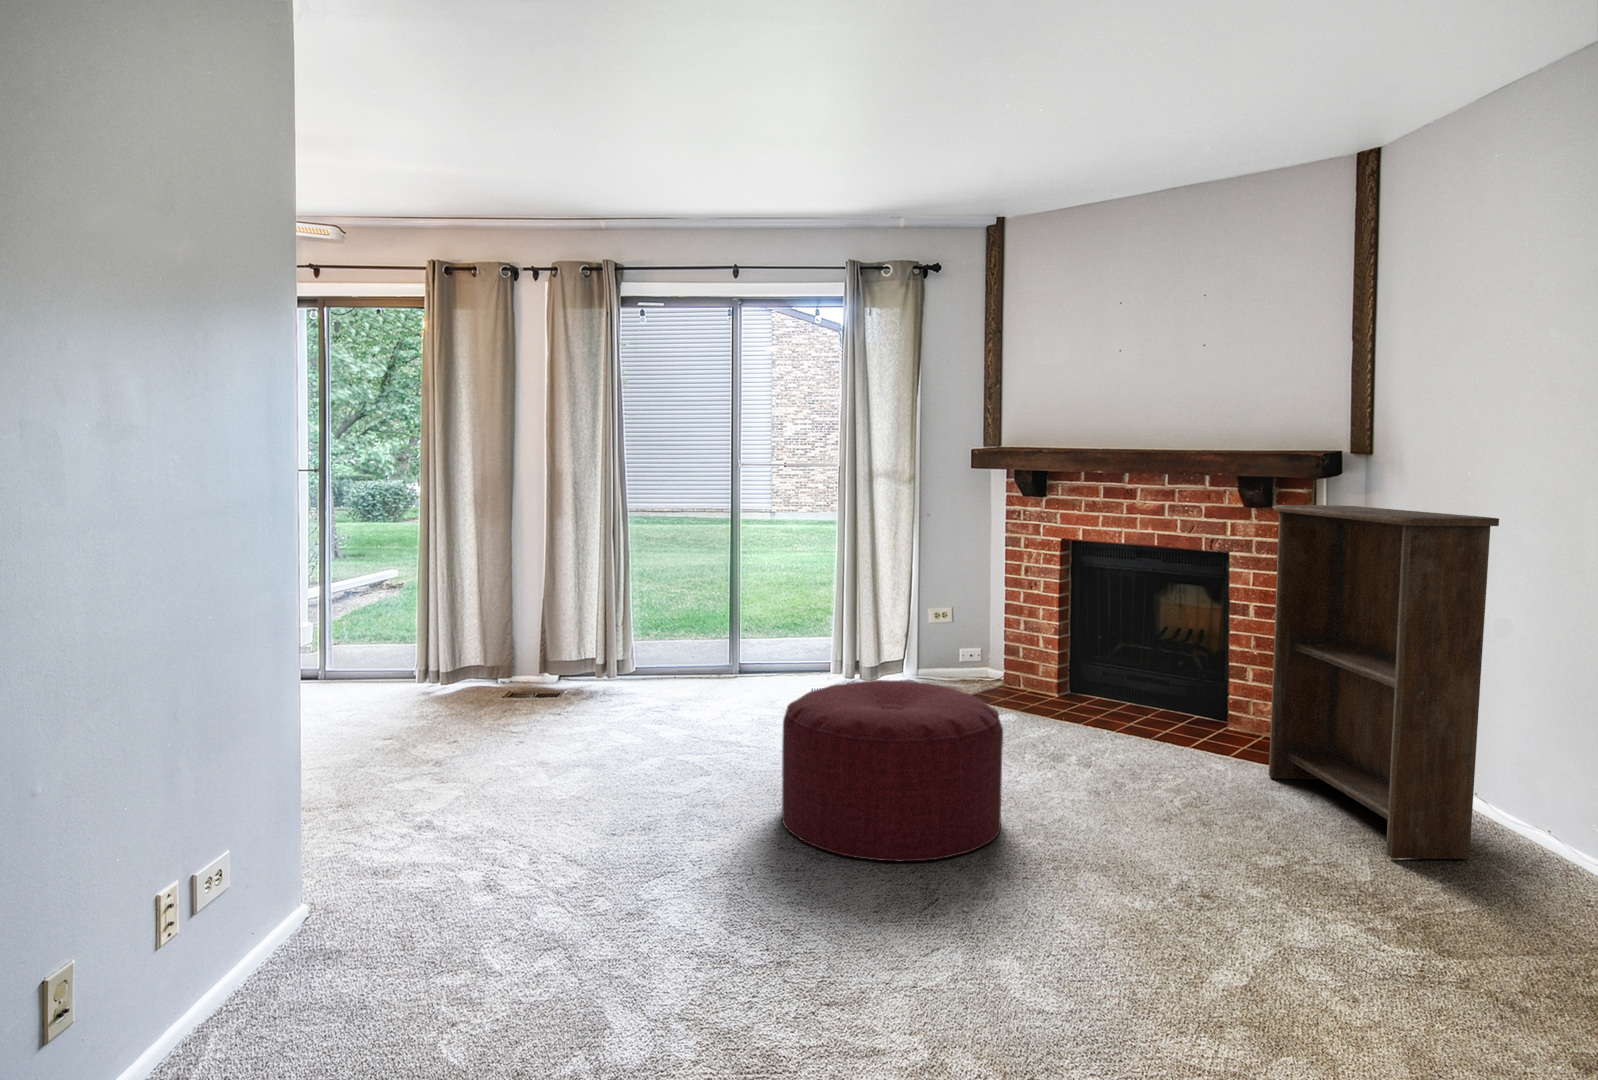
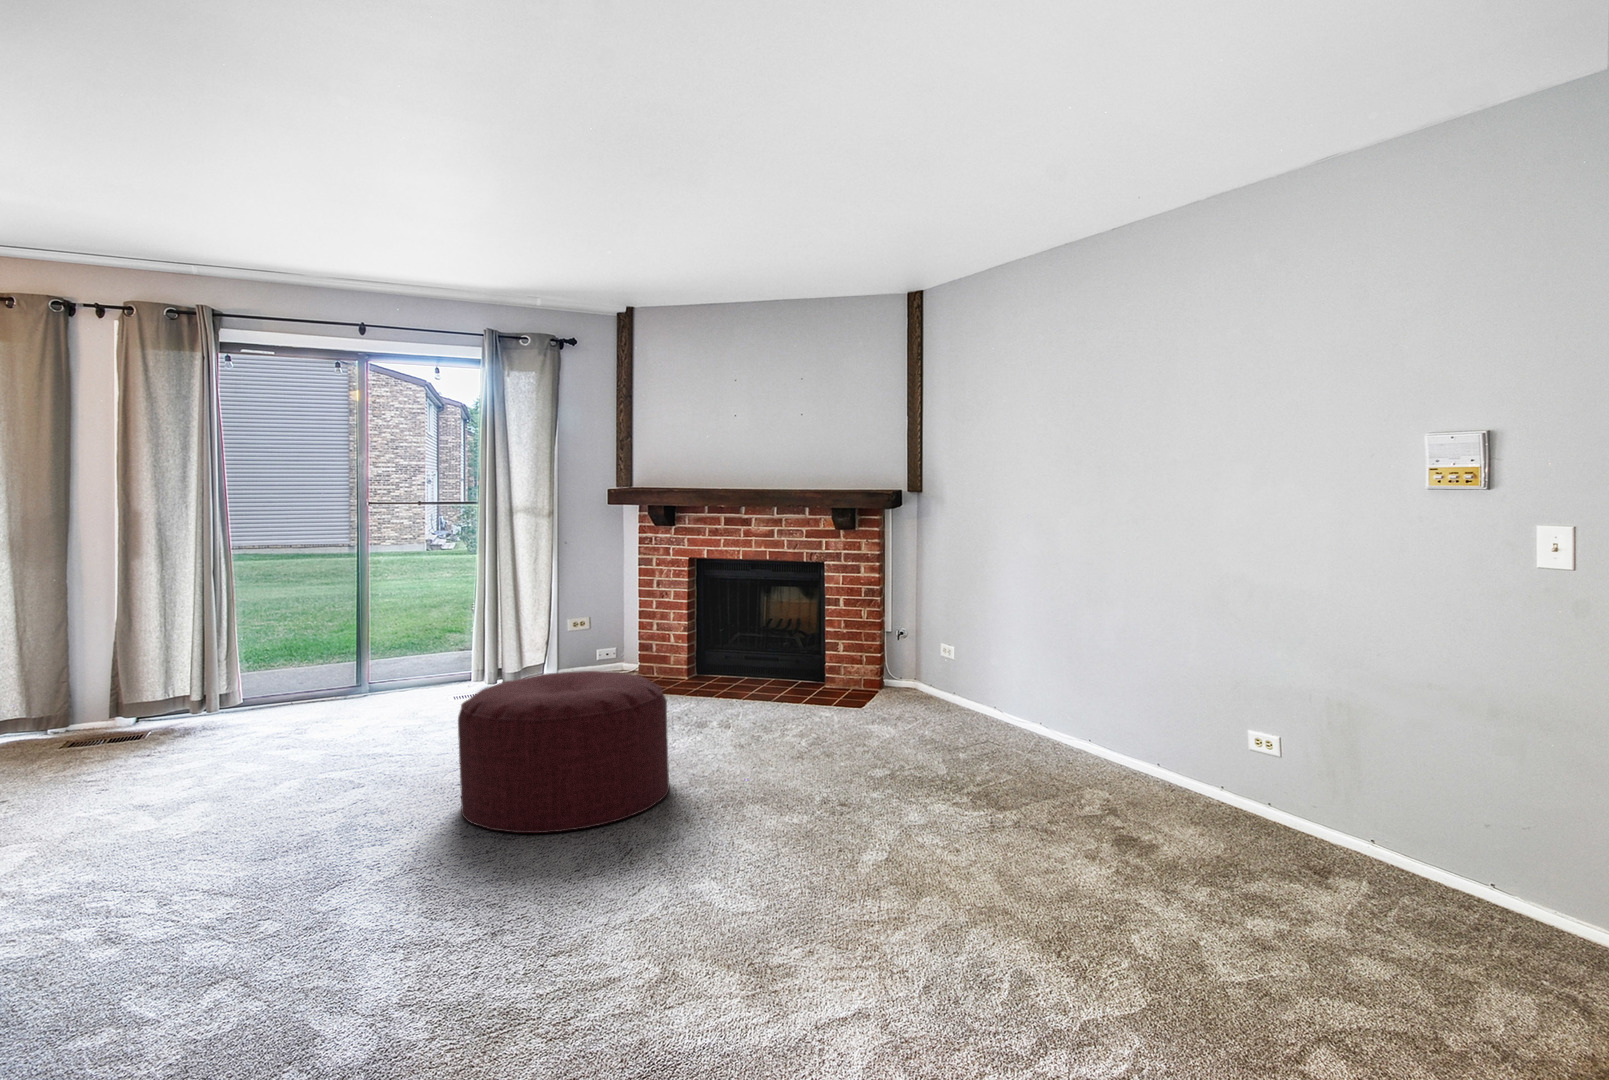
bookshelf: present [1269,505,1499,859] -> none [852,501,1004,756]

